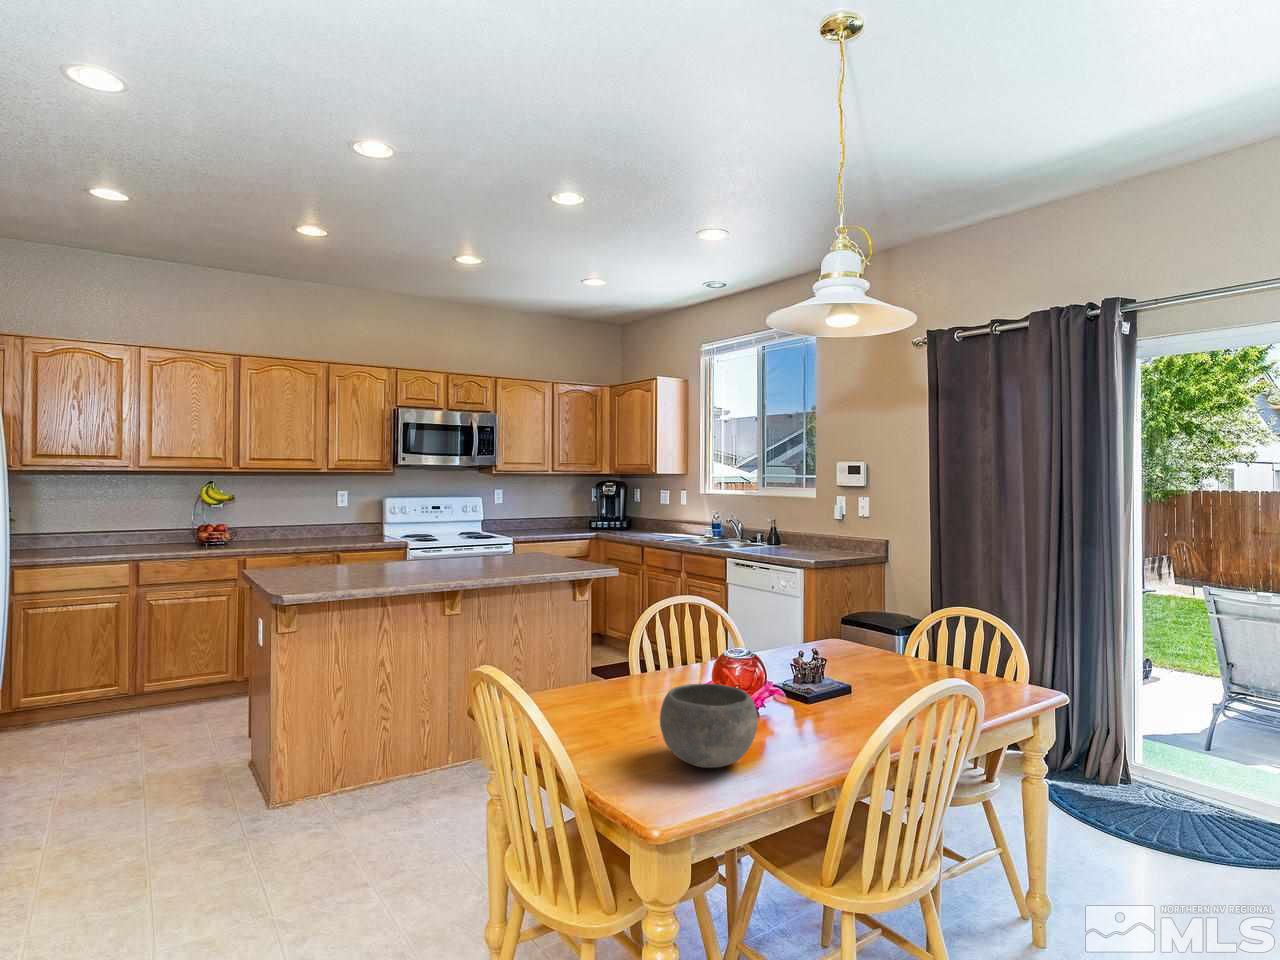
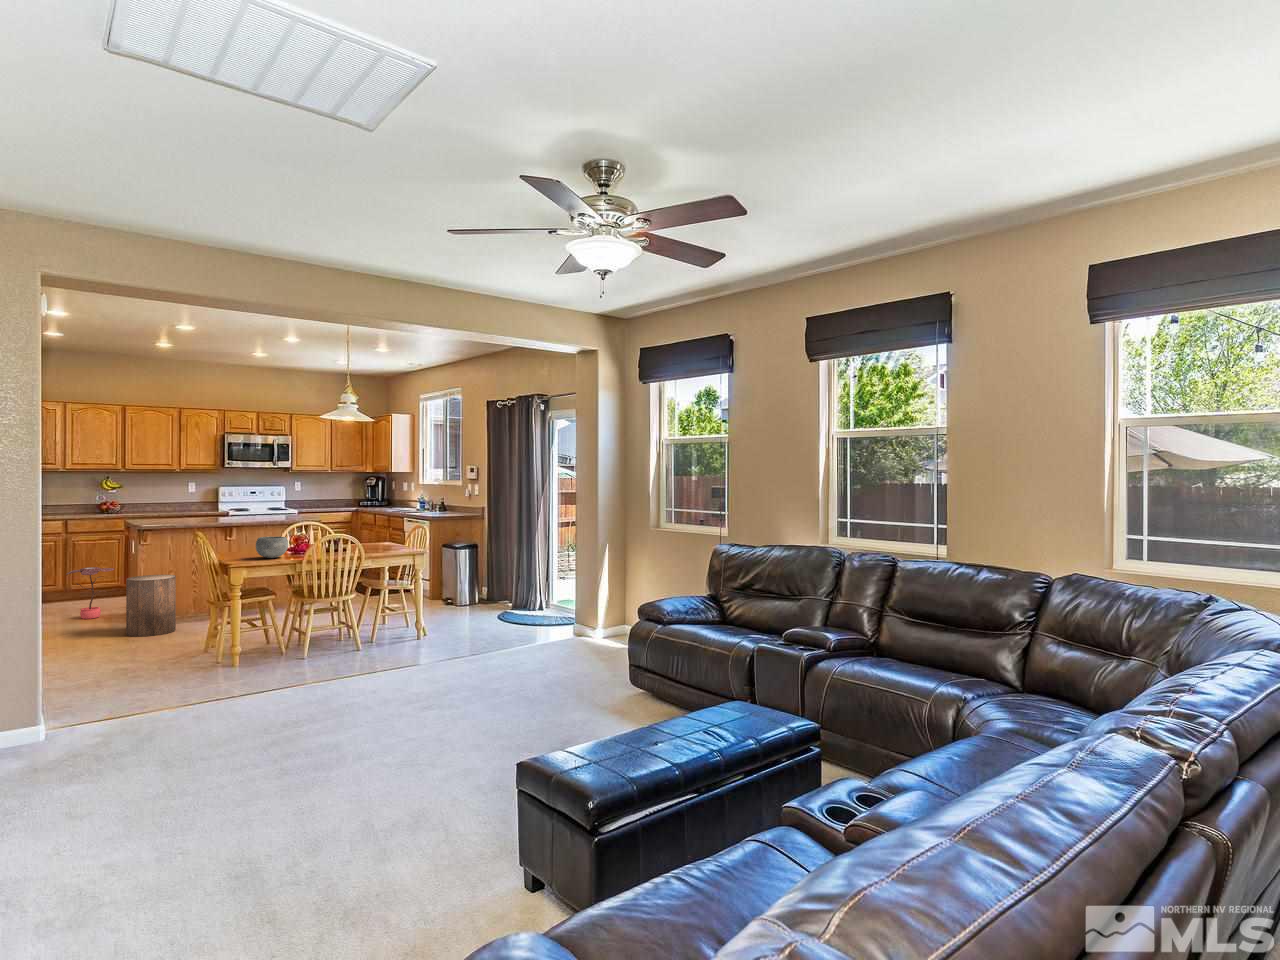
potted plant: none [125,674,222,789] -> present [66,567,114,619]
stool: none [249,719,360,899] -> present [126,575,176,637]

